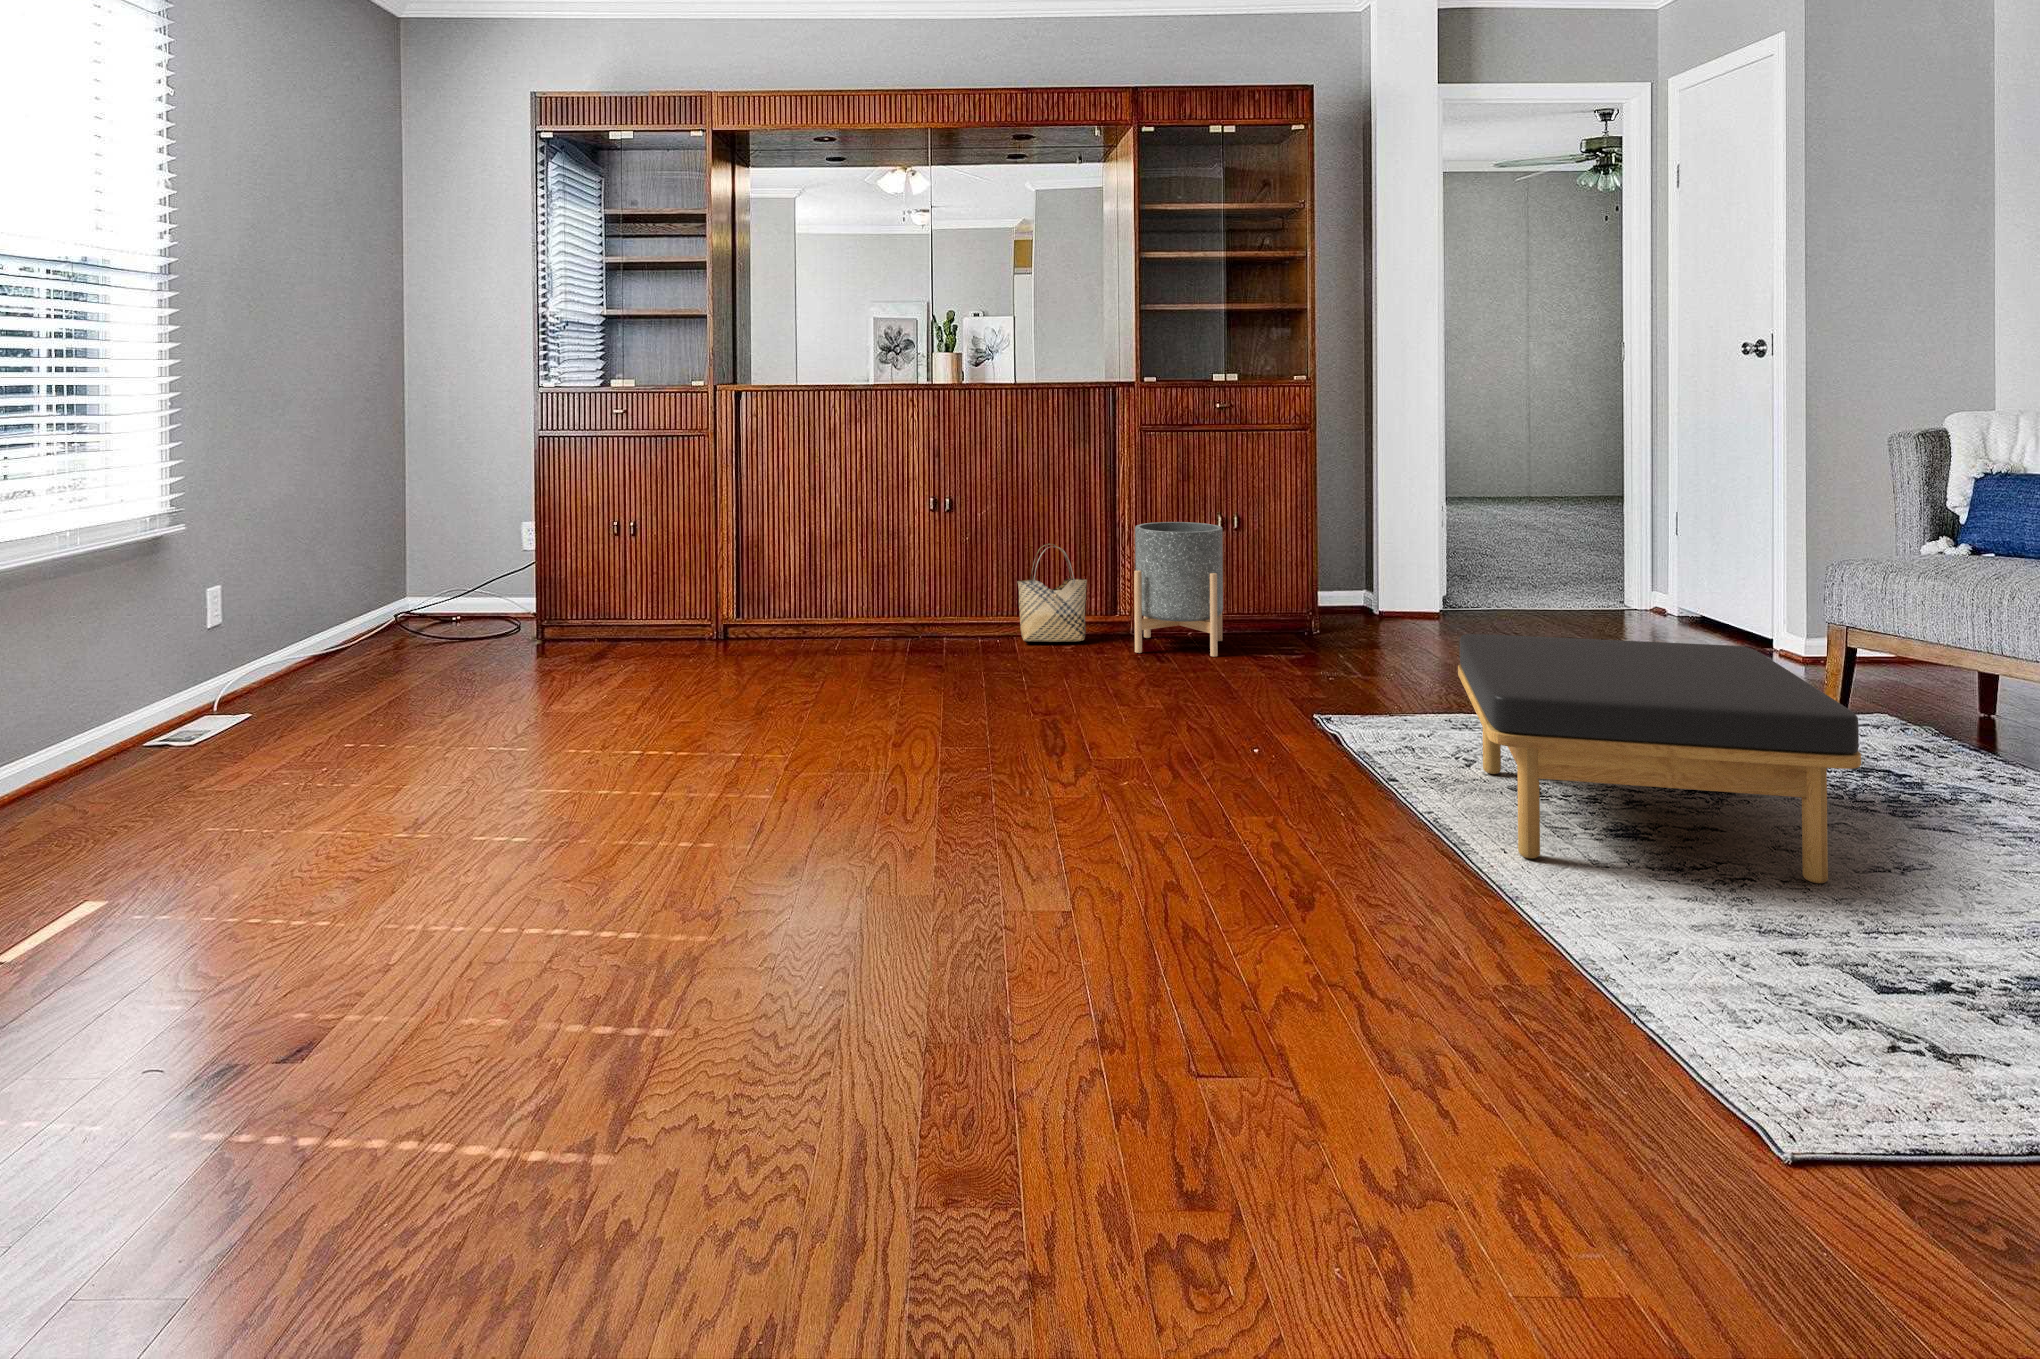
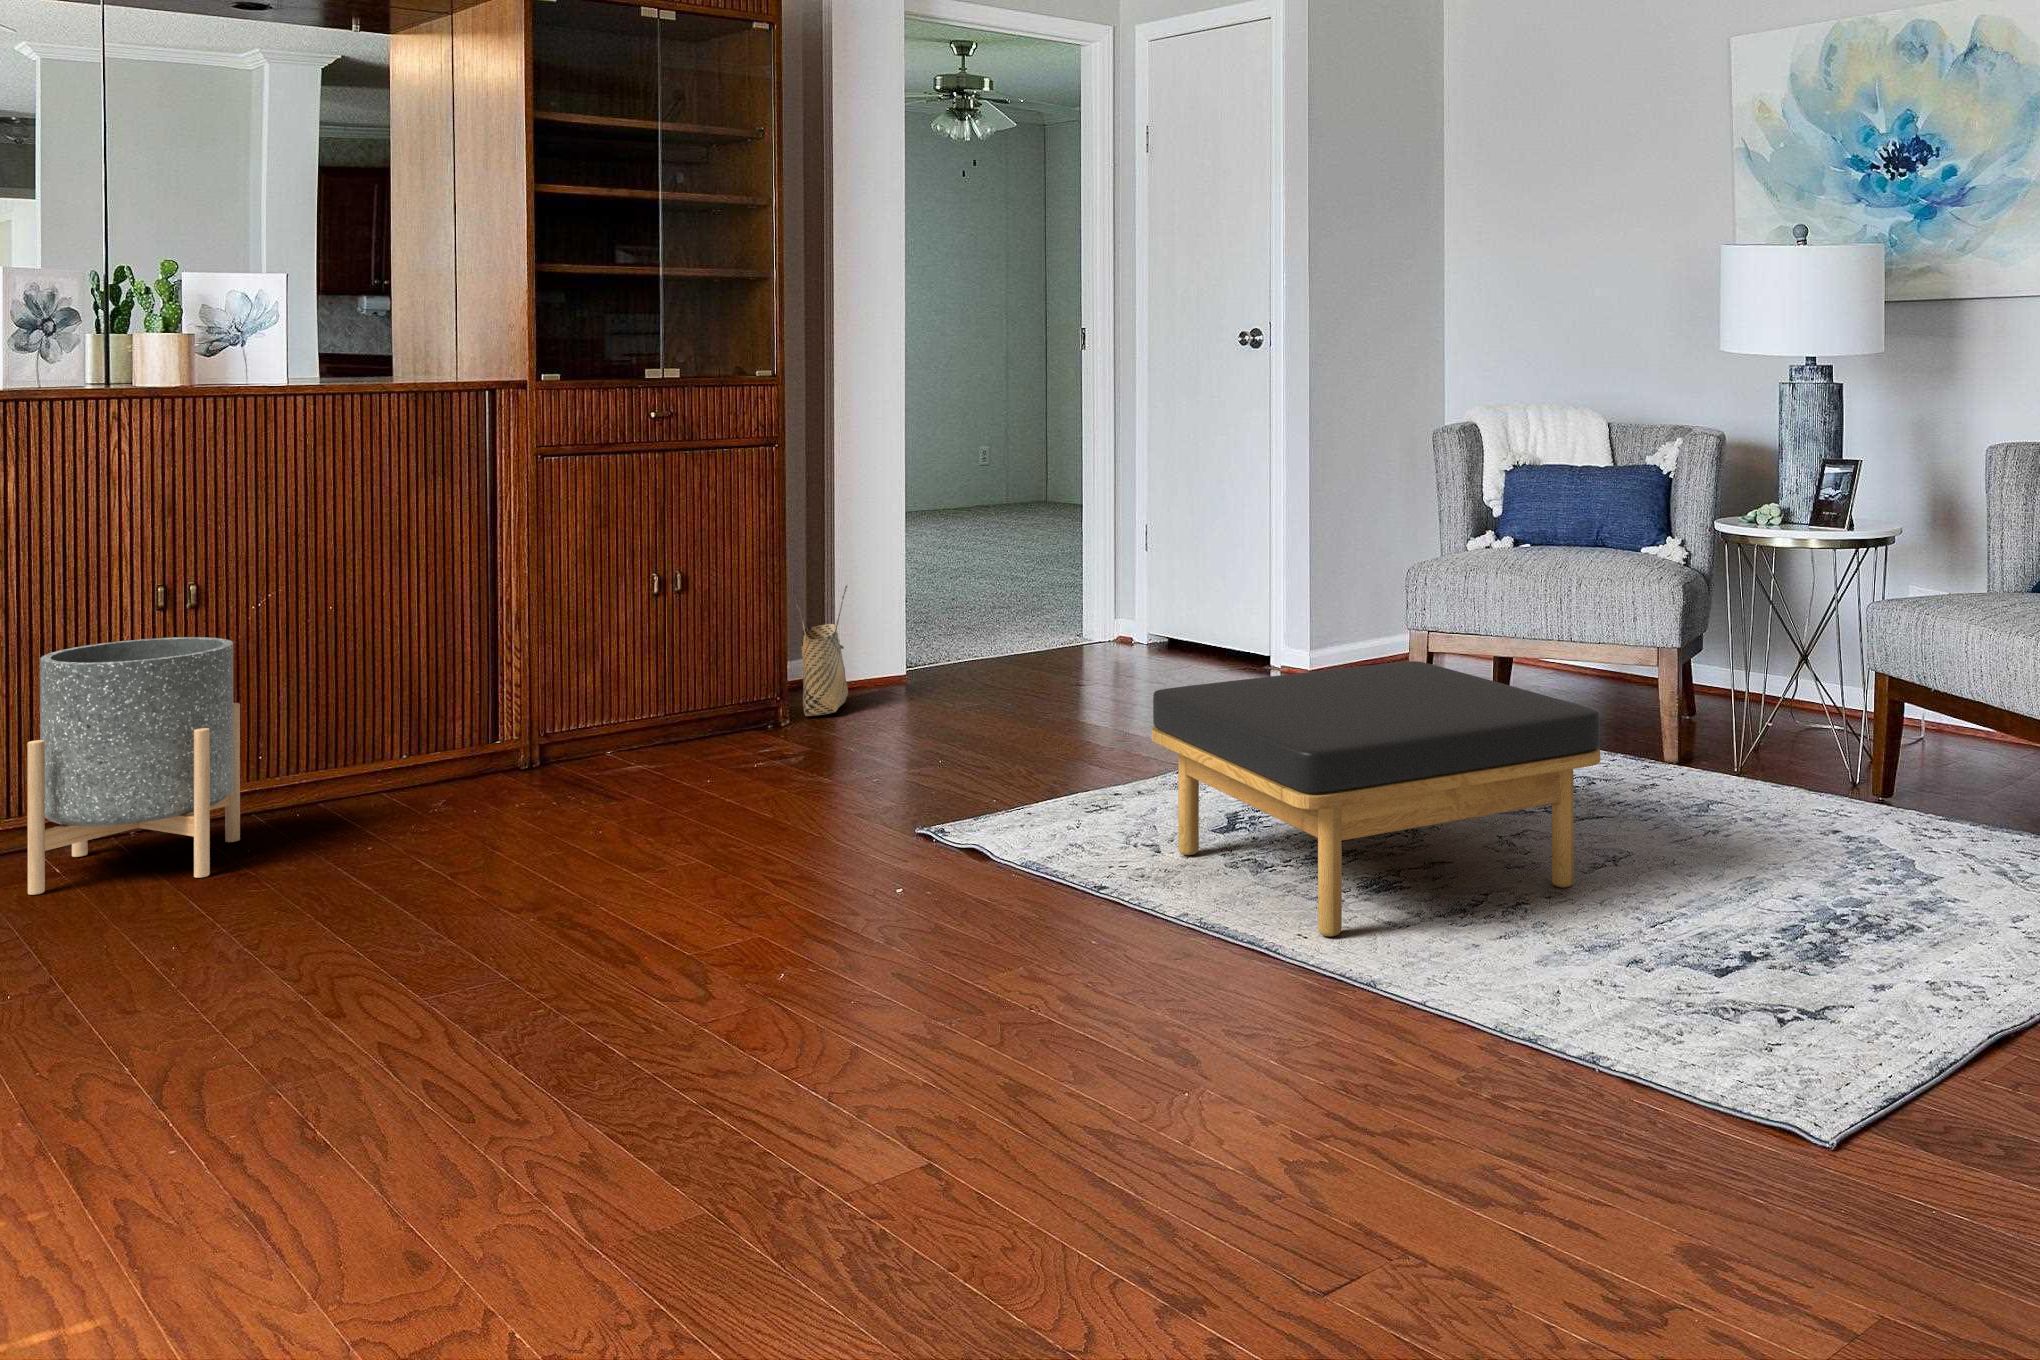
planter: present [1134,522,1223,657] -> present [28,637,240,895]
woven basket: present [1017,543,1087,642] -> present [792,584,848,716]

